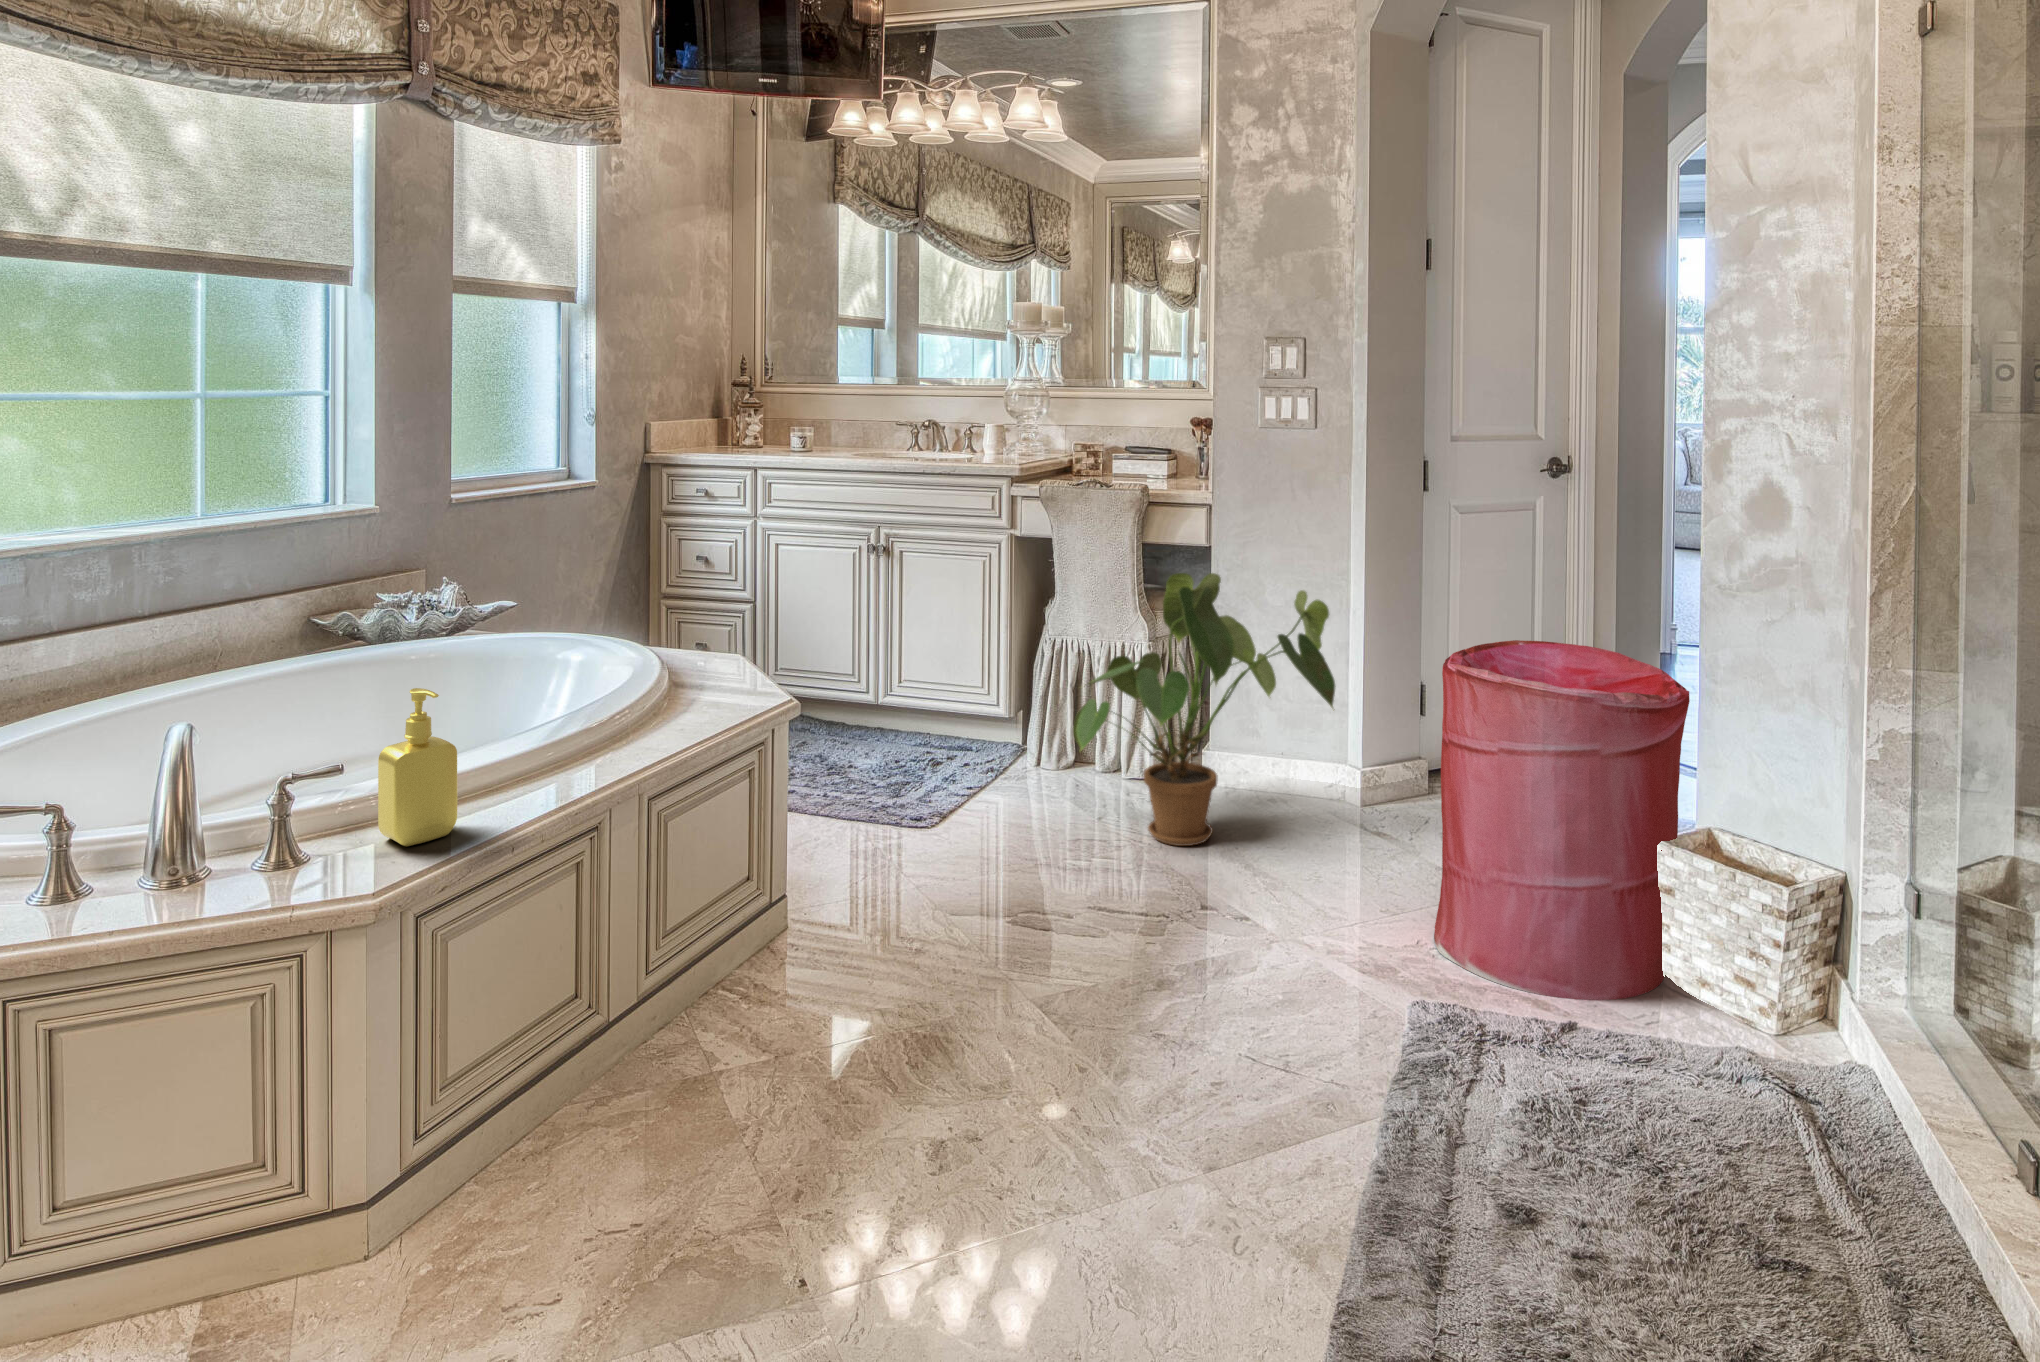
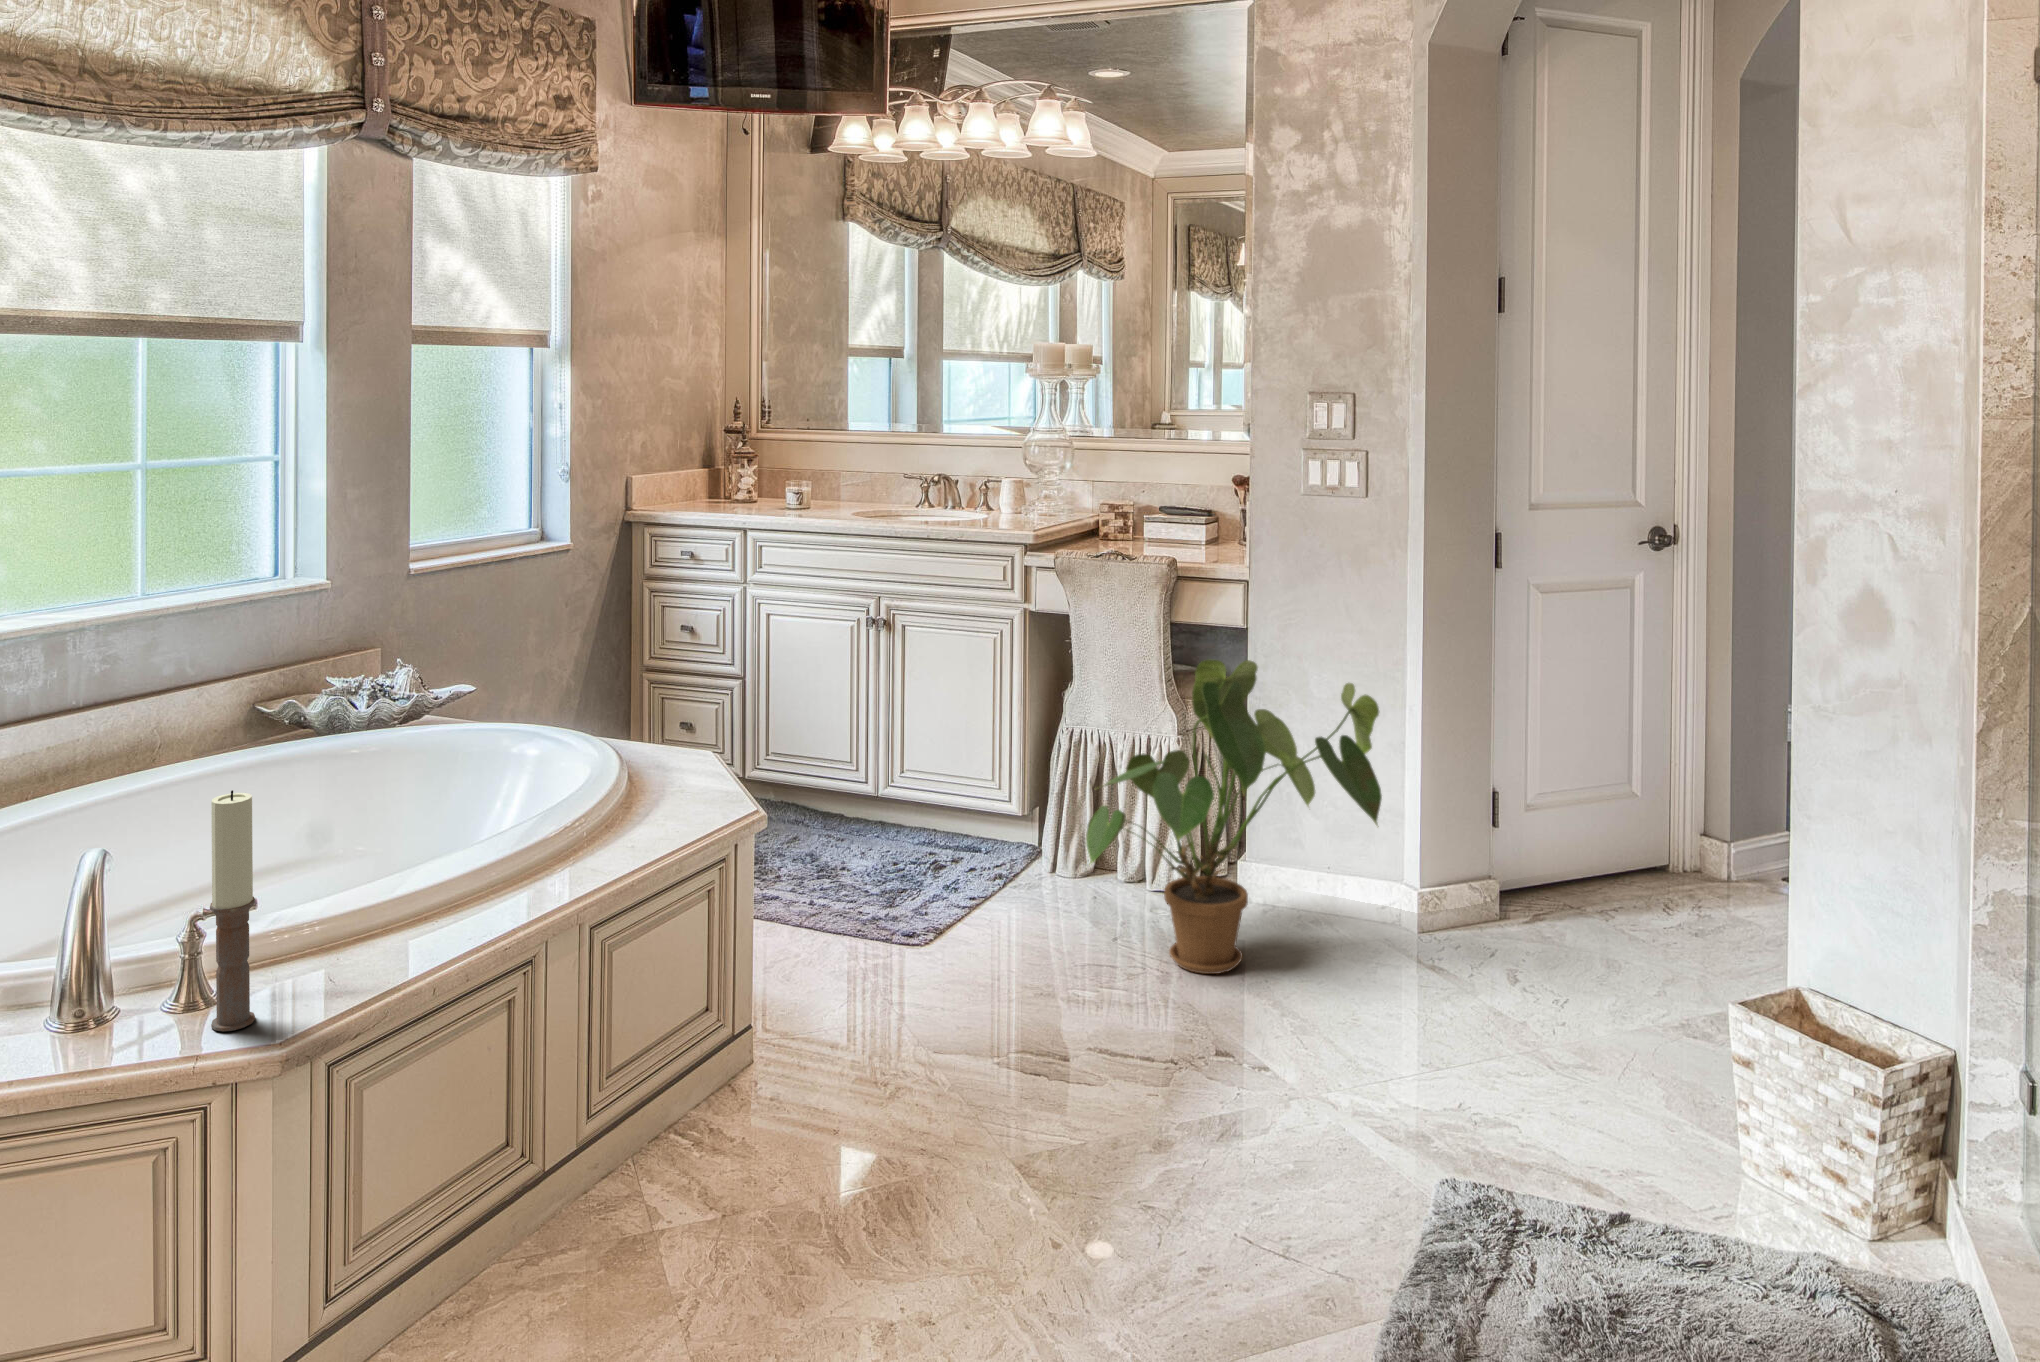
laundry hamper: present [1434,640,1690,1000] -> none [1482,757,1778,1184]
candle: none [307,657,349,883] -> present [210,790,255,1031]
soap dispenser: present [378,688,457,846] -> none [291,817,375,989]

